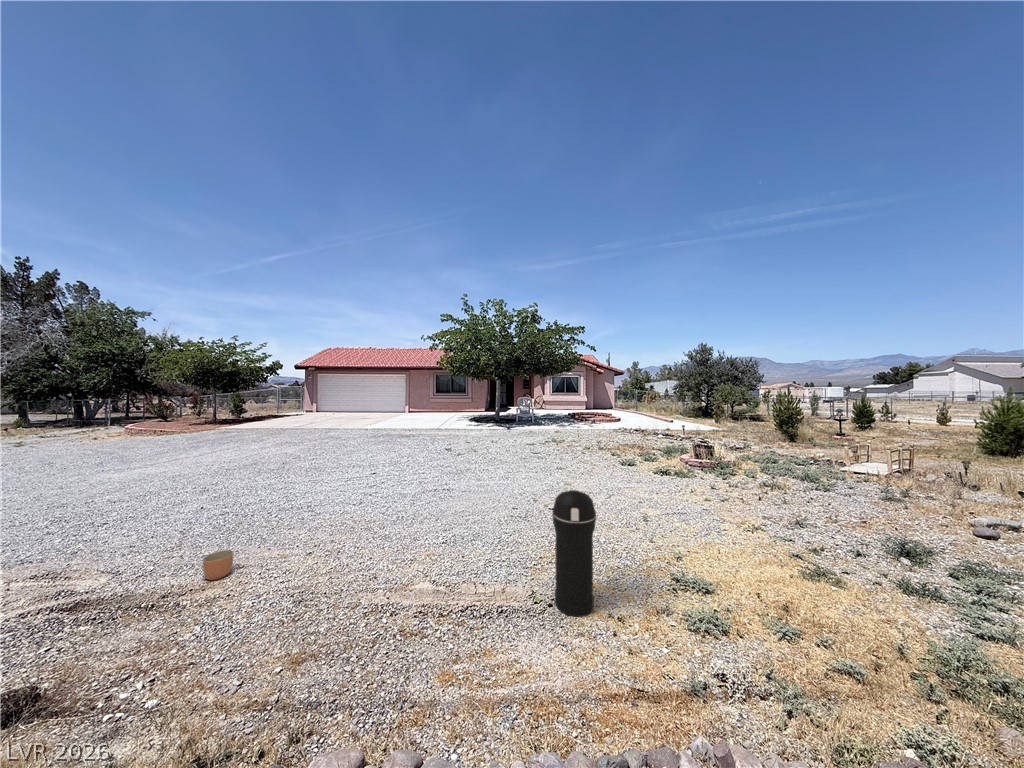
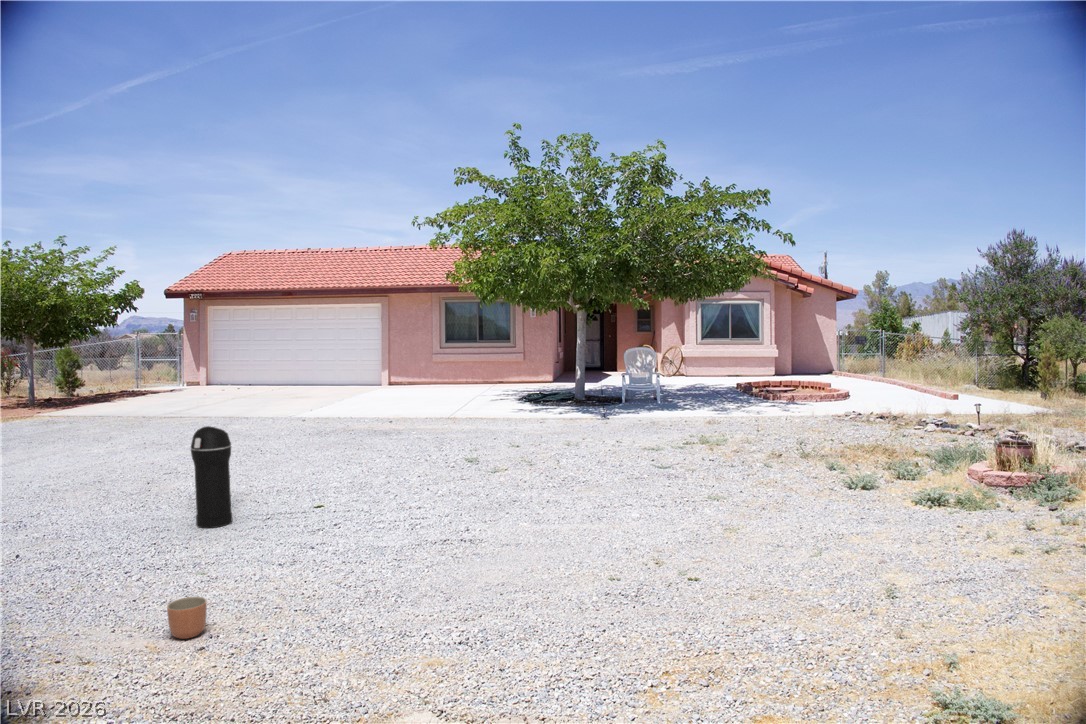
trash can: present [552,490,596,617] -> present [191,426,232,528]

